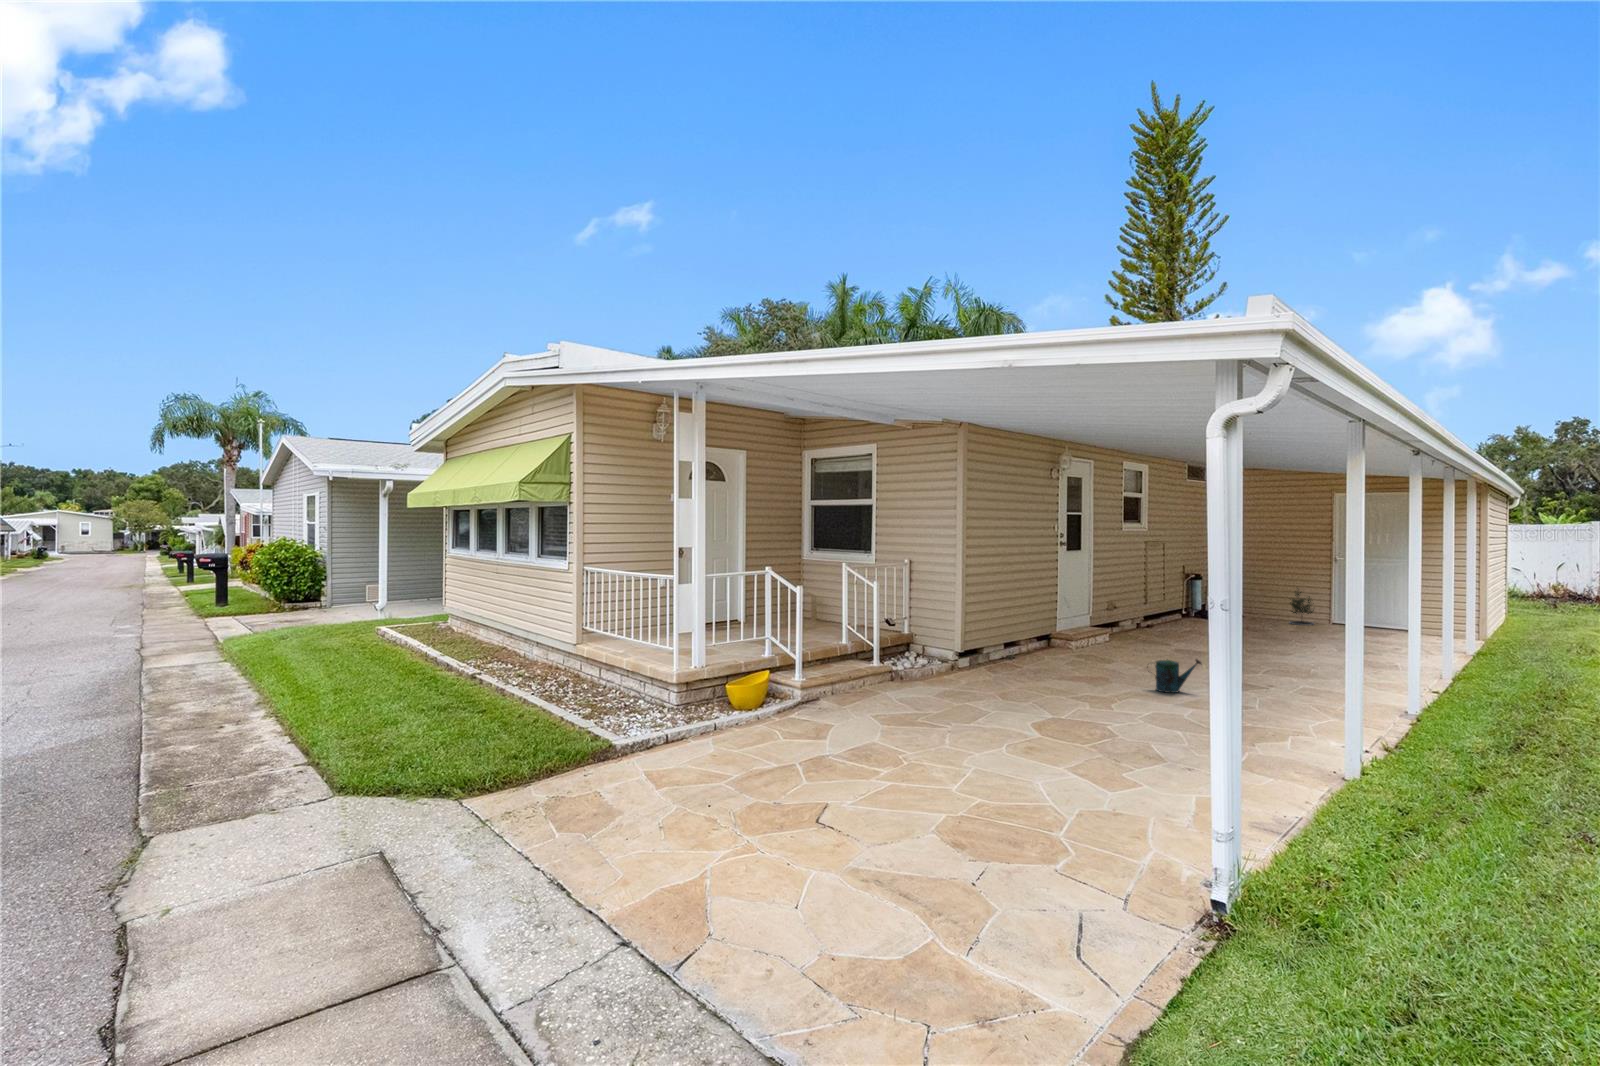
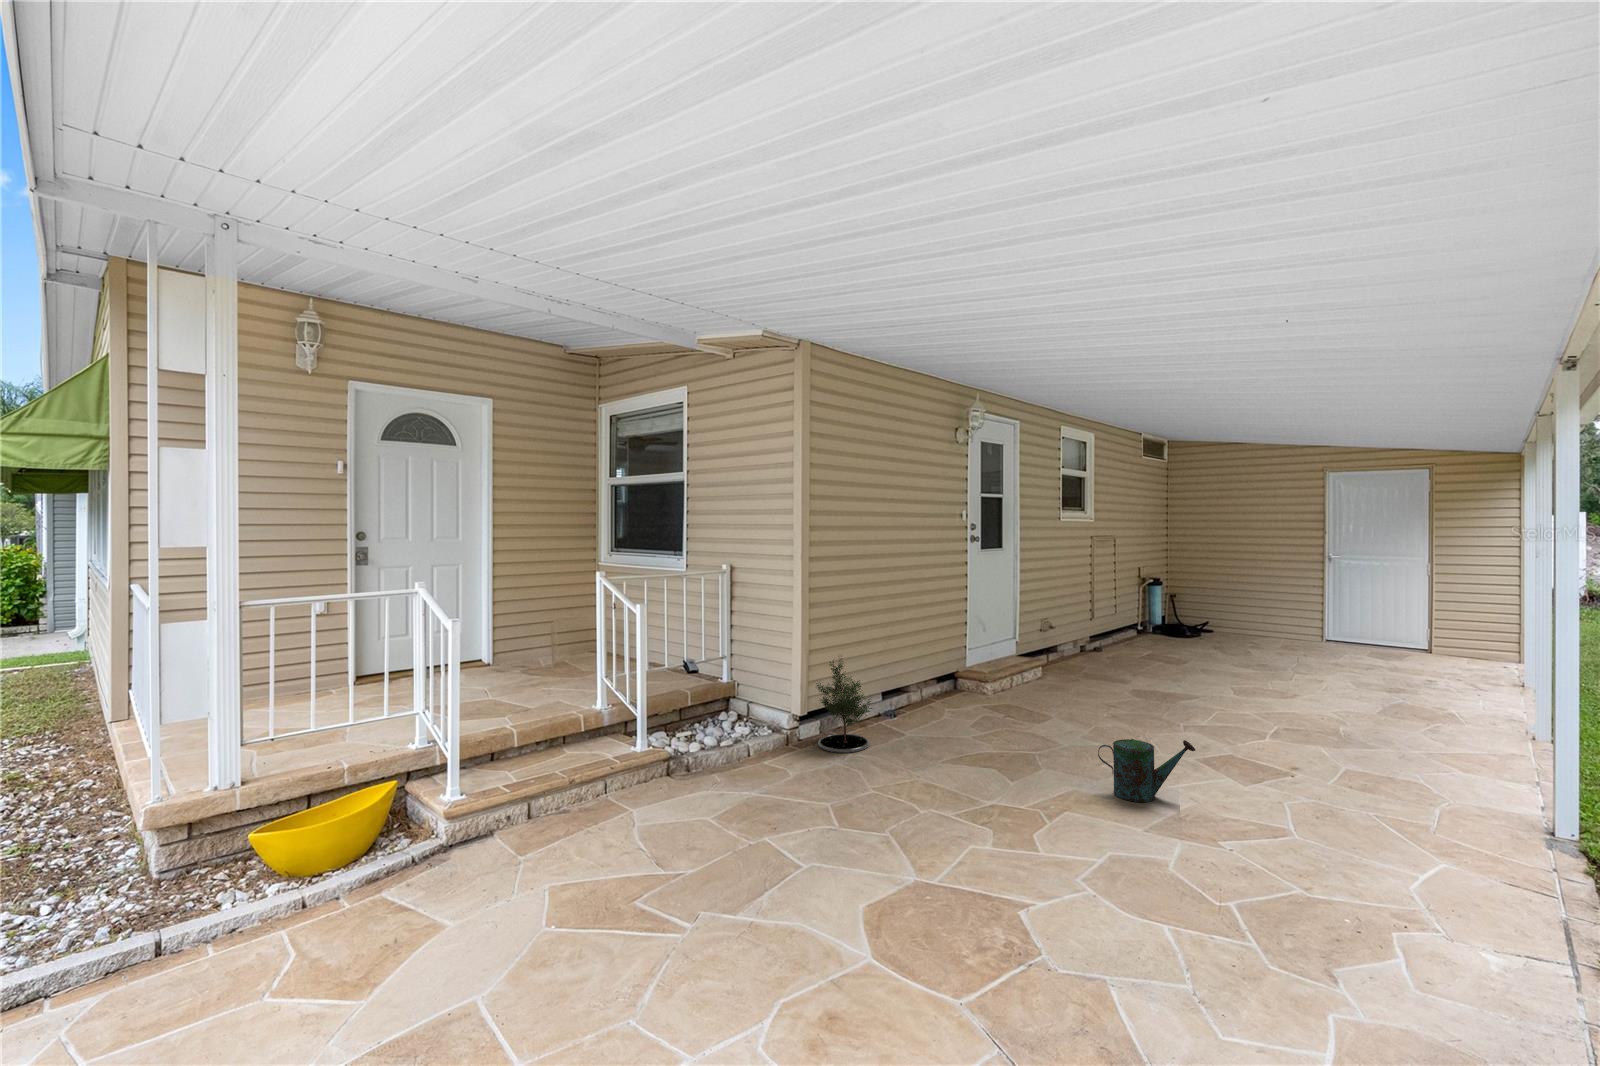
potted tree: present [1290,588,1314,625] -> present [817,659,872,753]

